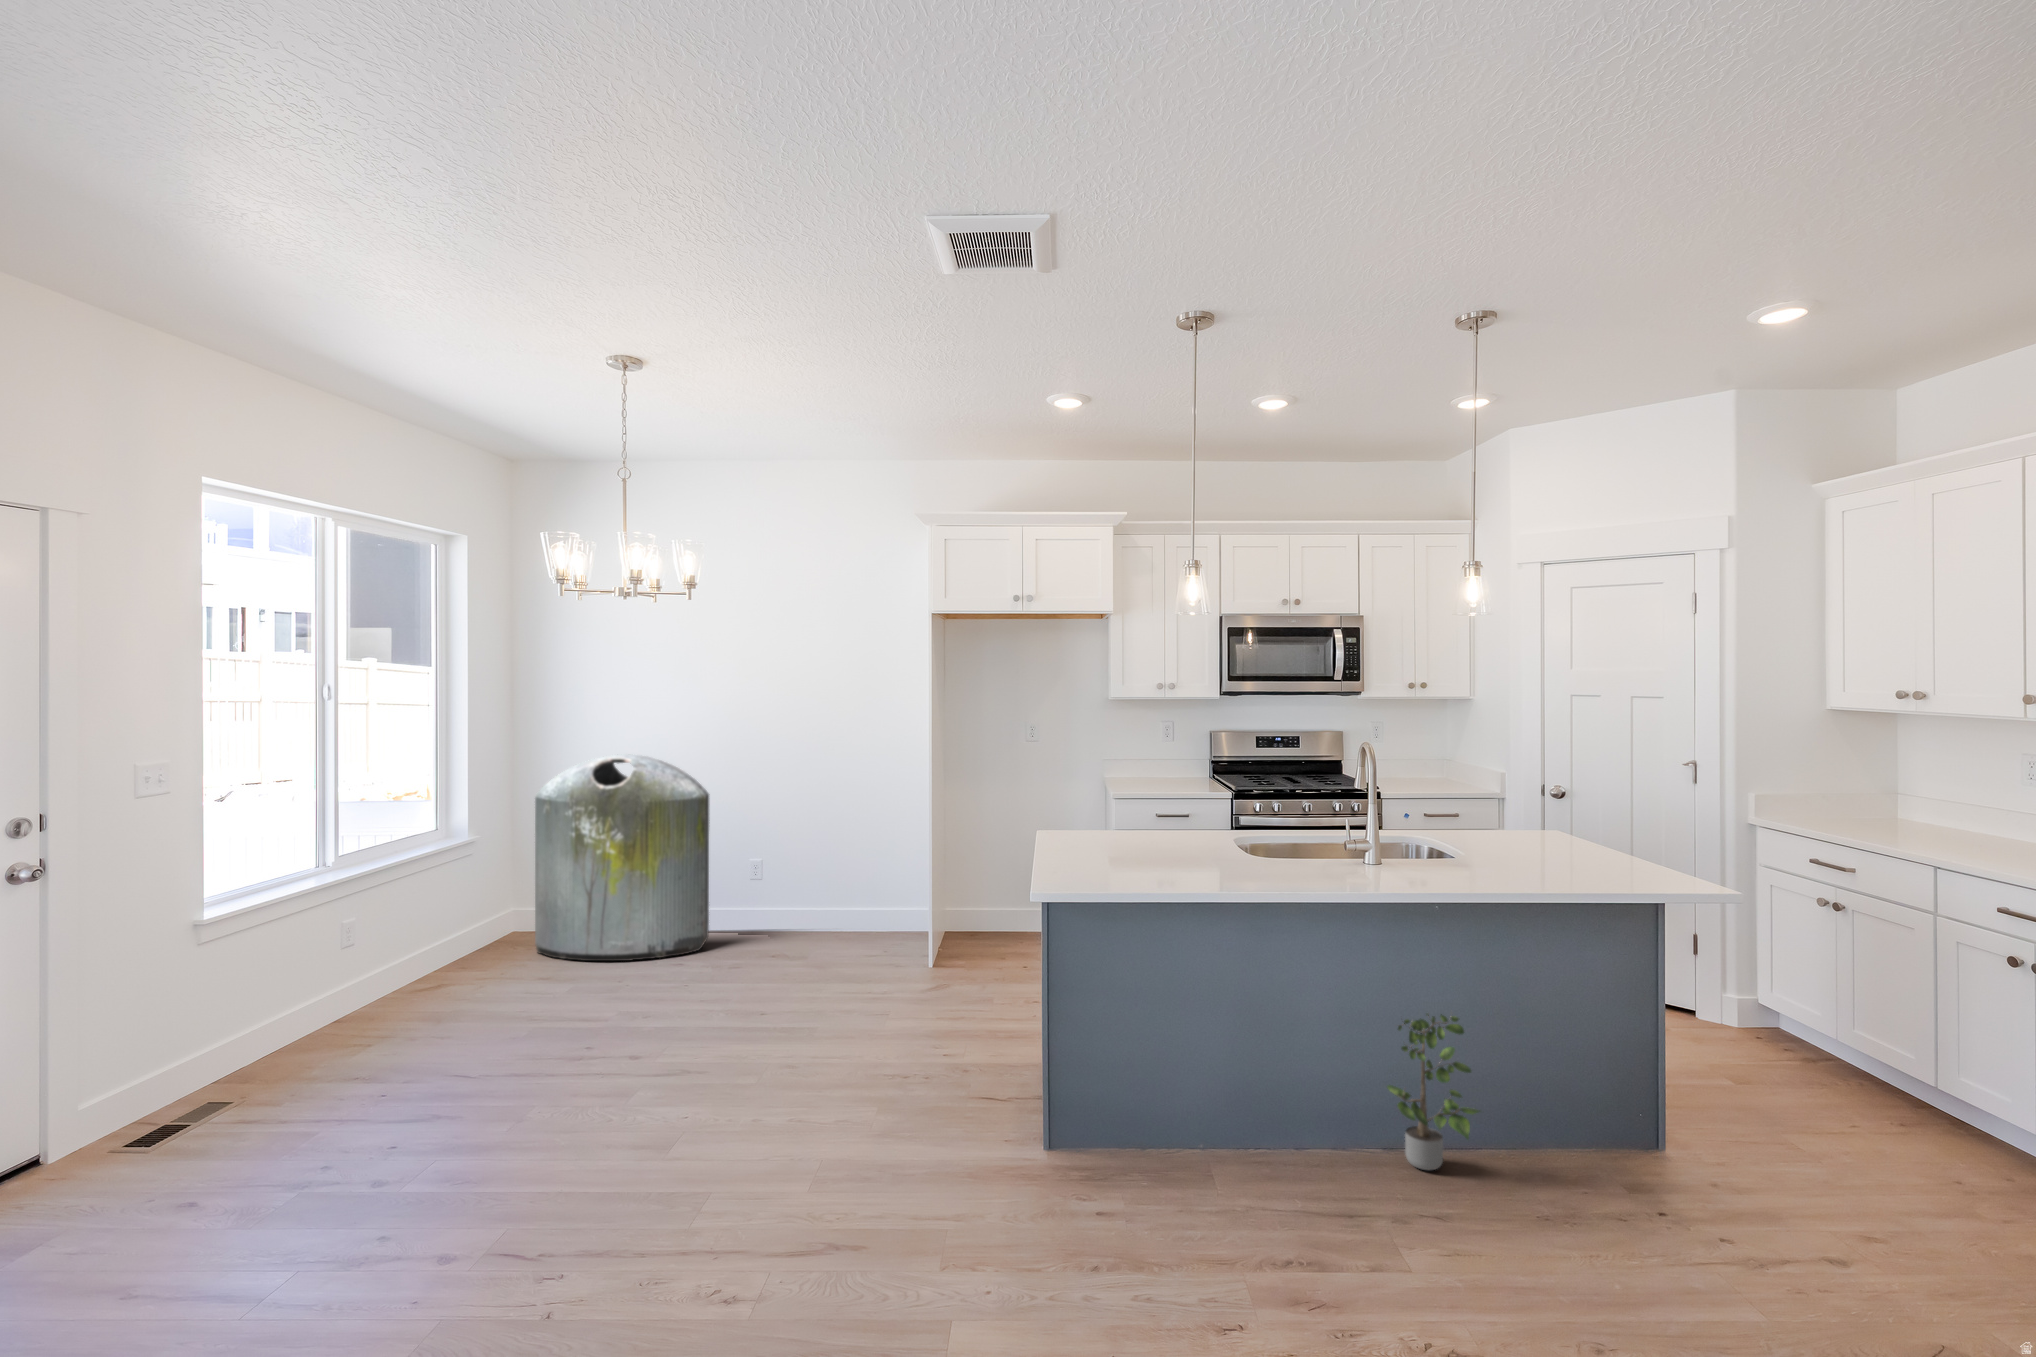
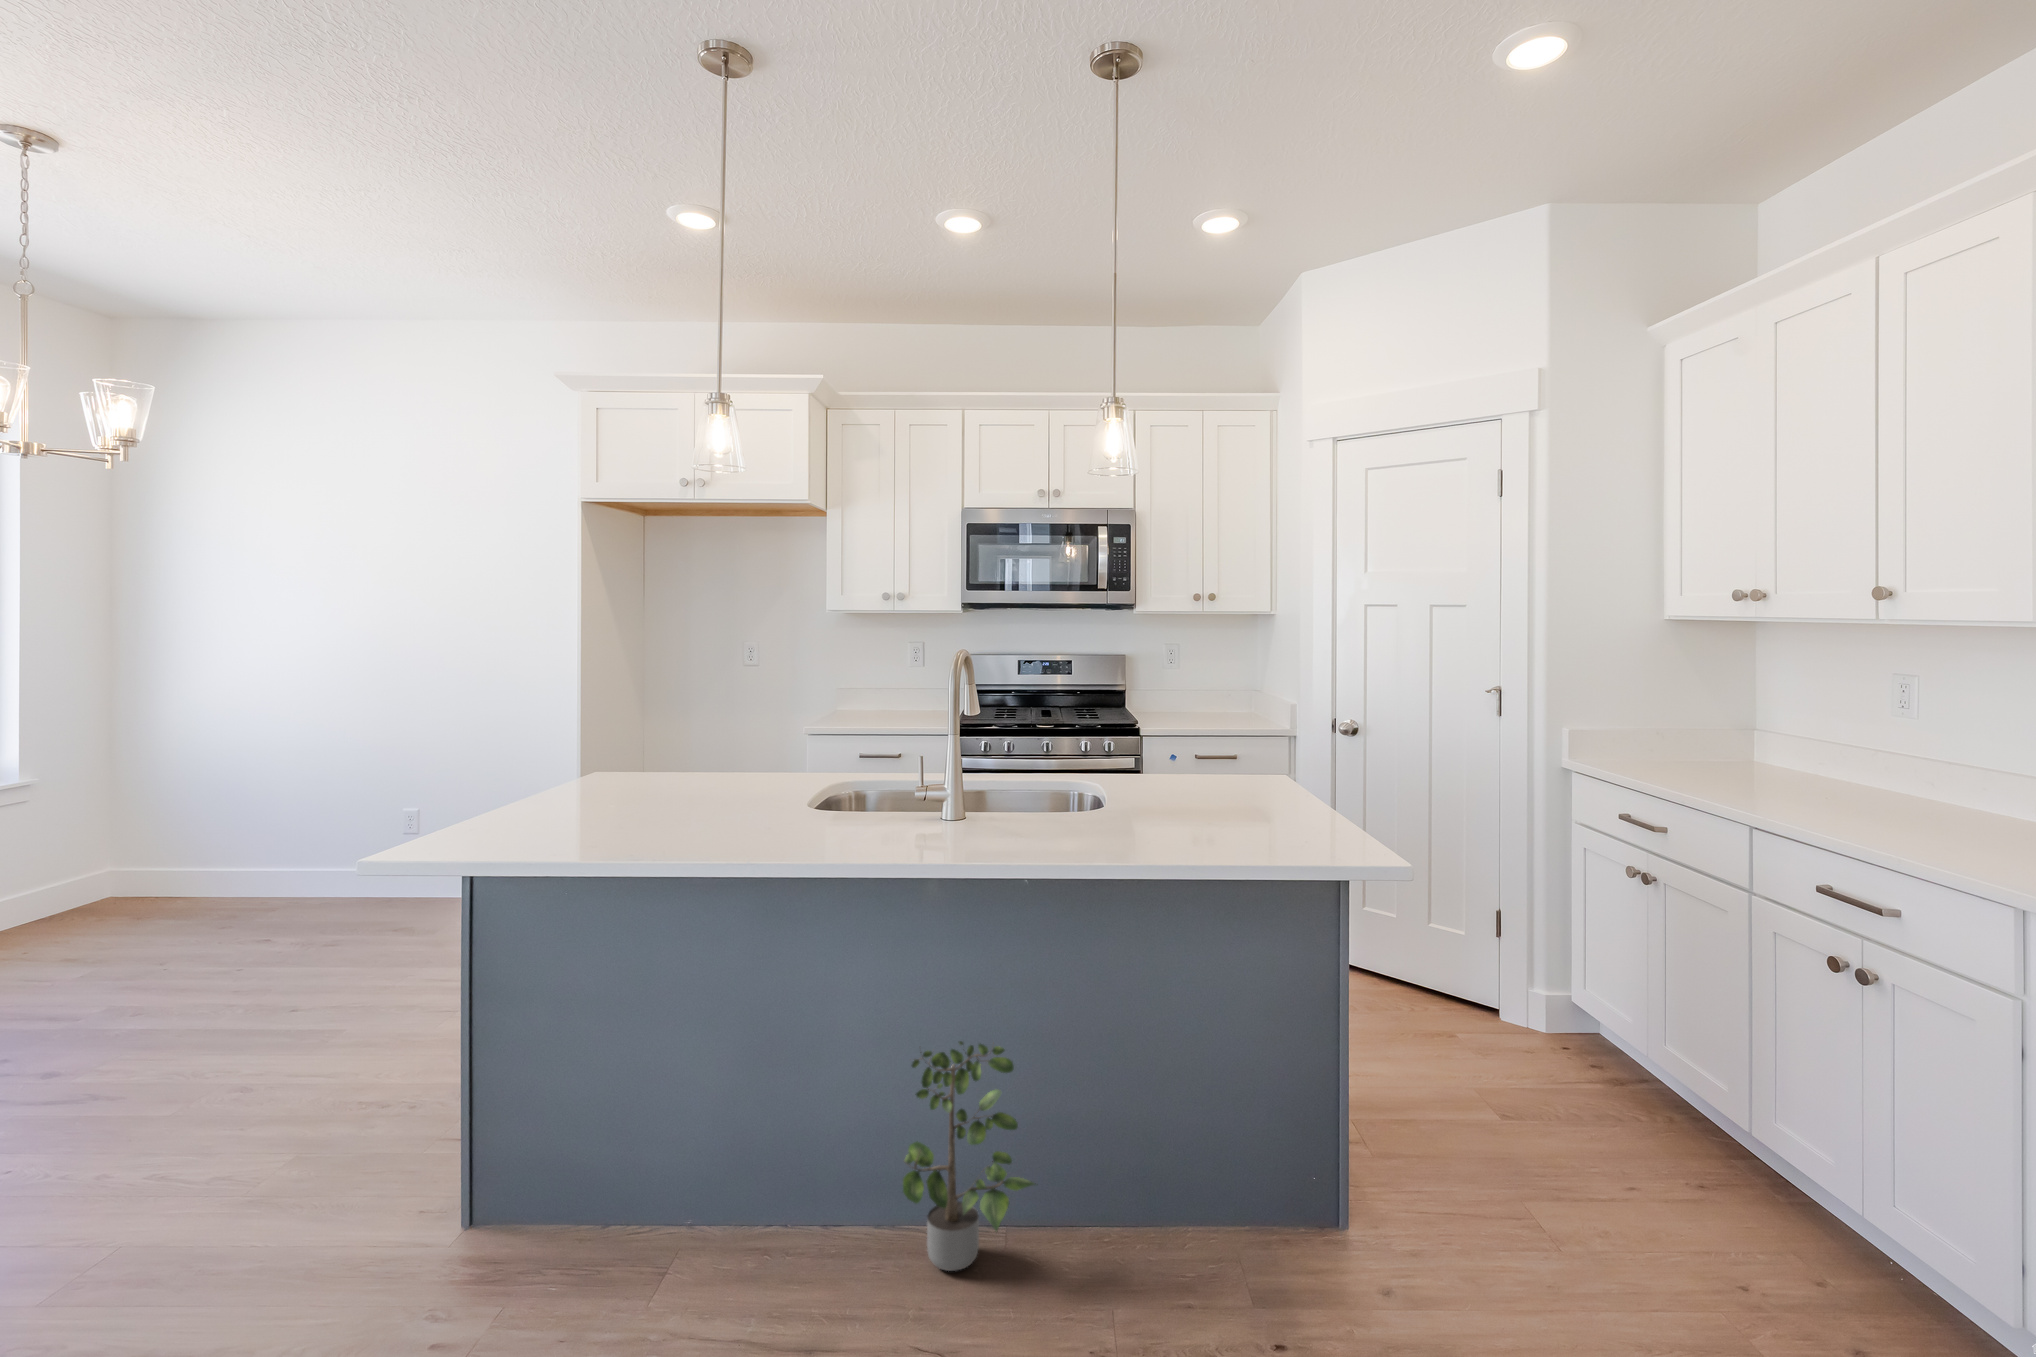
trash can: present [535,754,709,961] -> none [118,682,346,932]

